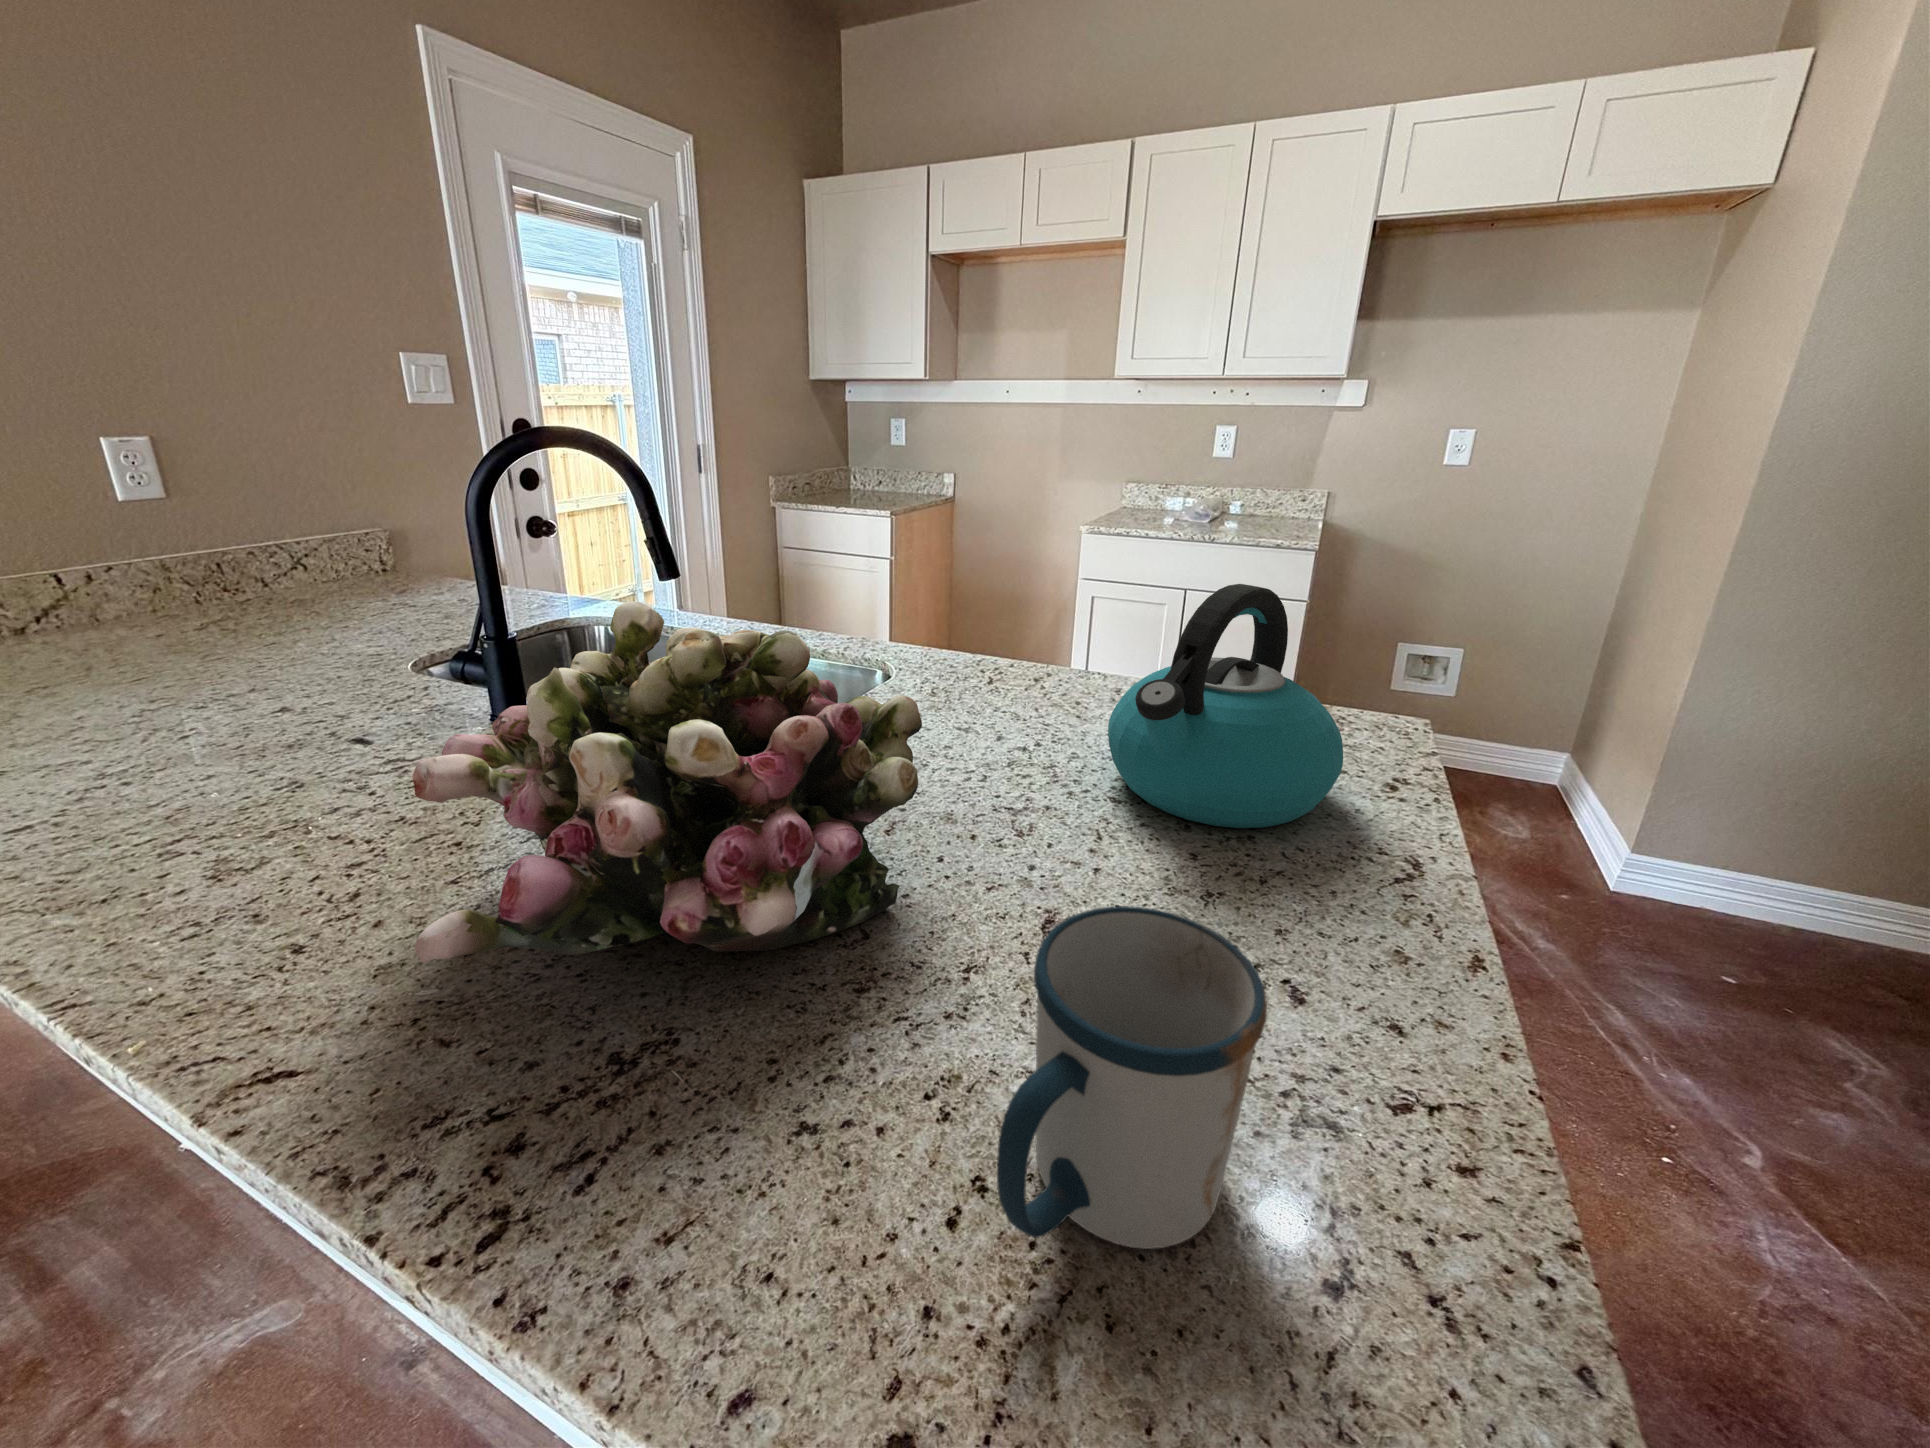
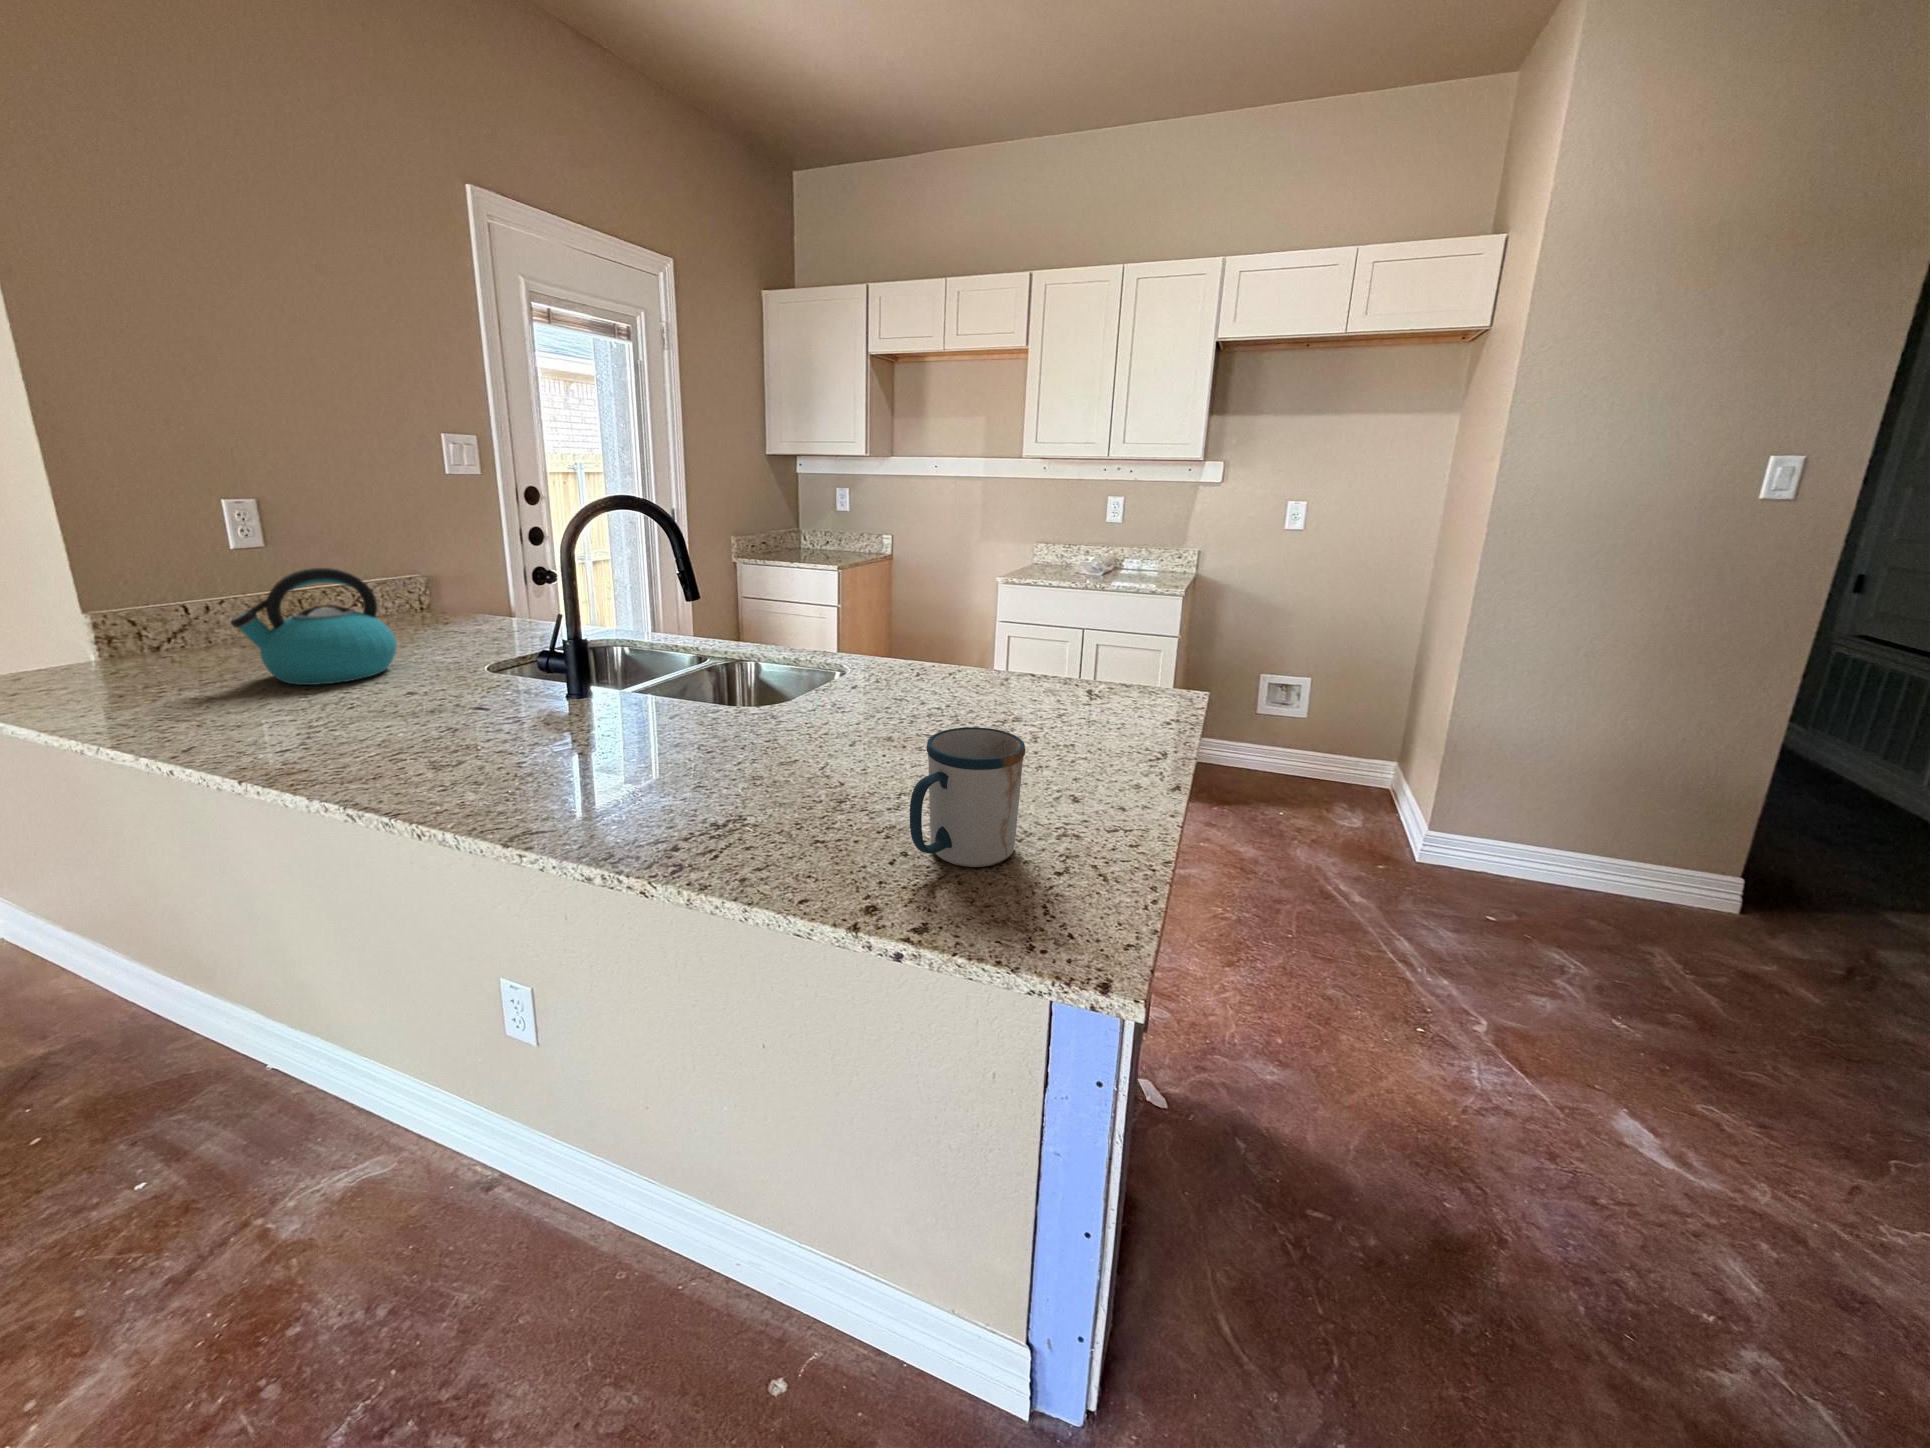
kettle: present [1108,584,1343,828] -> present [231,568,397,685]
flower arrangement: present [412,601,922,963] -> none [598,600,872,787]

